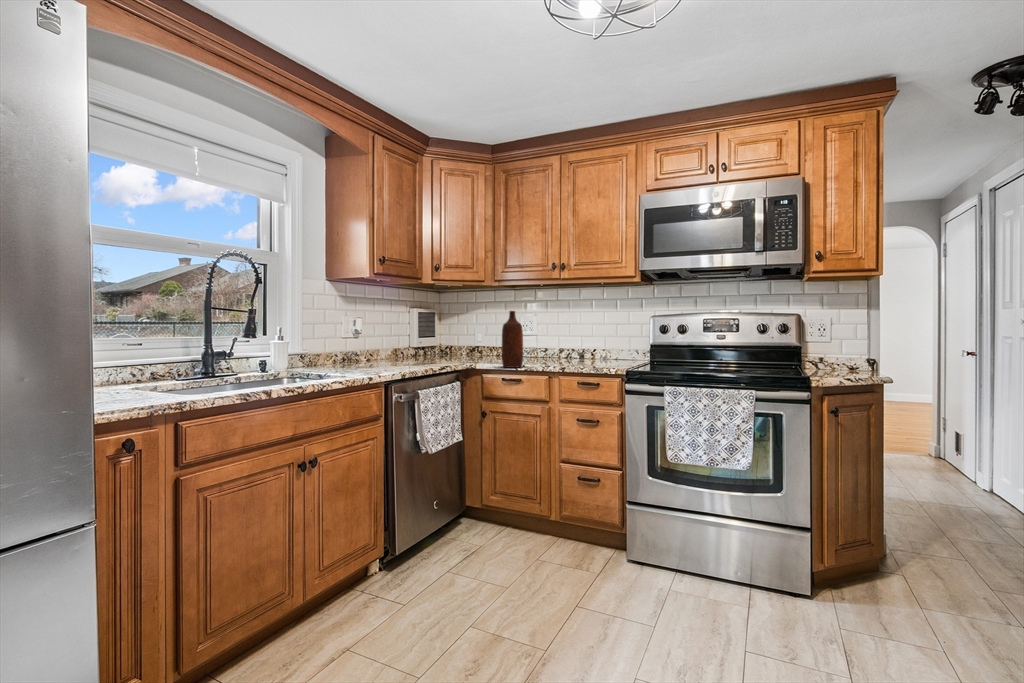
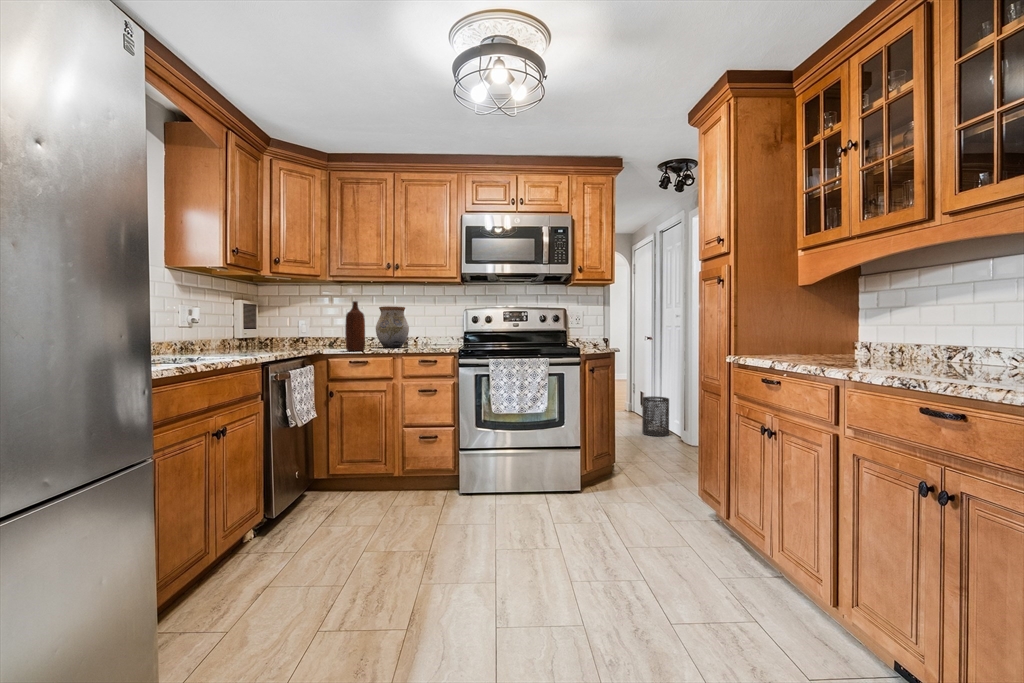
vase: none [545,313,583,361] -> present [376,306,409,348]
trash can: none [953,444,1011,513] -> present [642,396,669,436]

